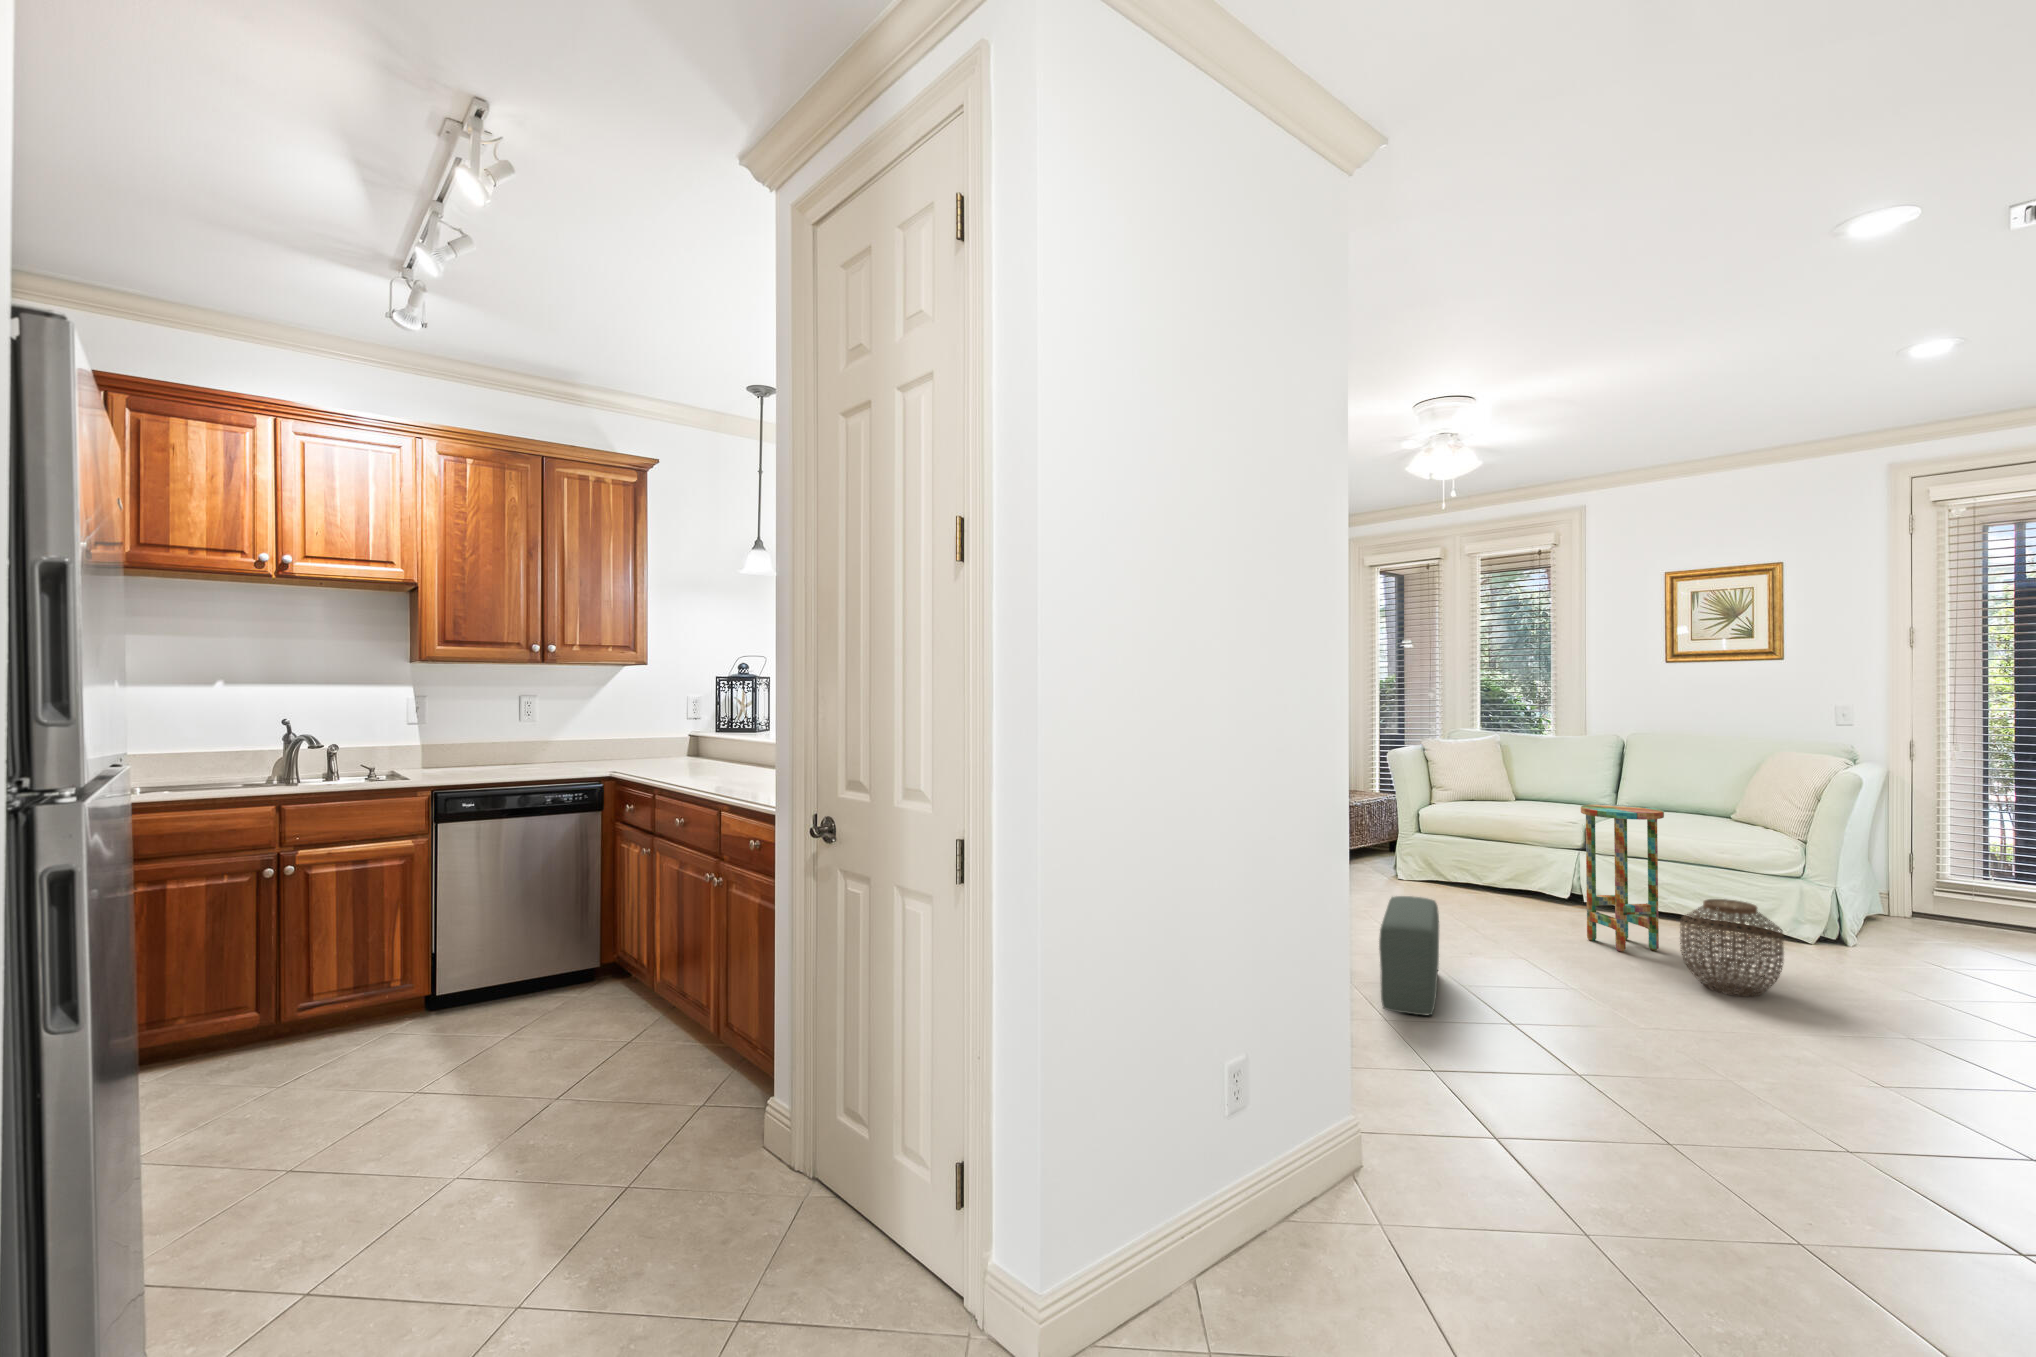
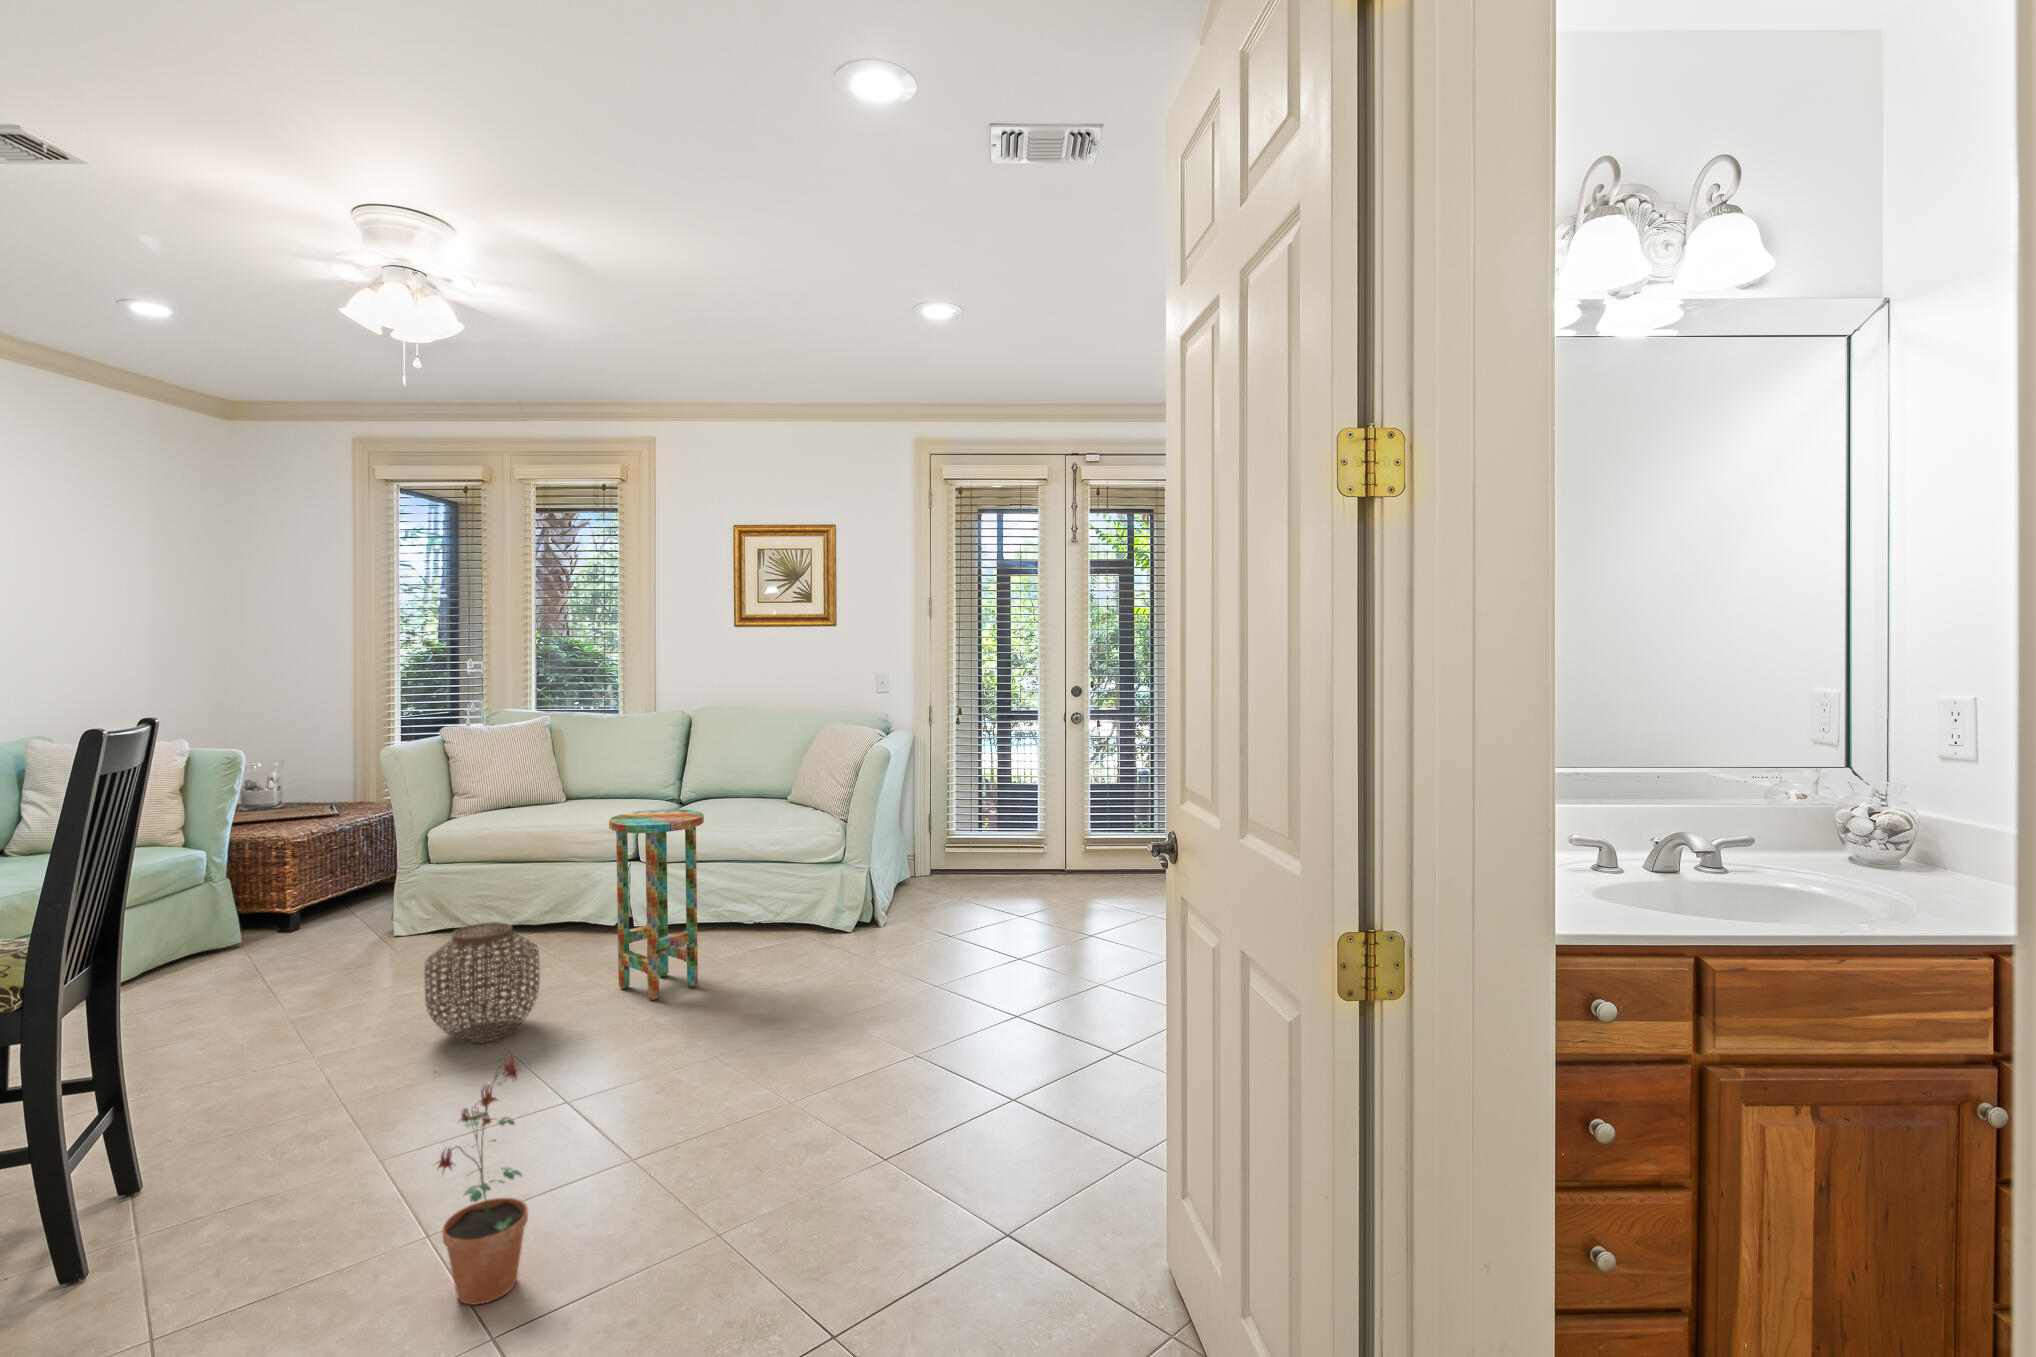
pouf: present [1379,896,1439,1015] -> none [186,1016,359,1275]
woven basket: present [1680,899,1784,996] -> present [425,922,540,1043]
potted plant: none [1530,920,1588,1066] -> present [437,1054,528,1305]

